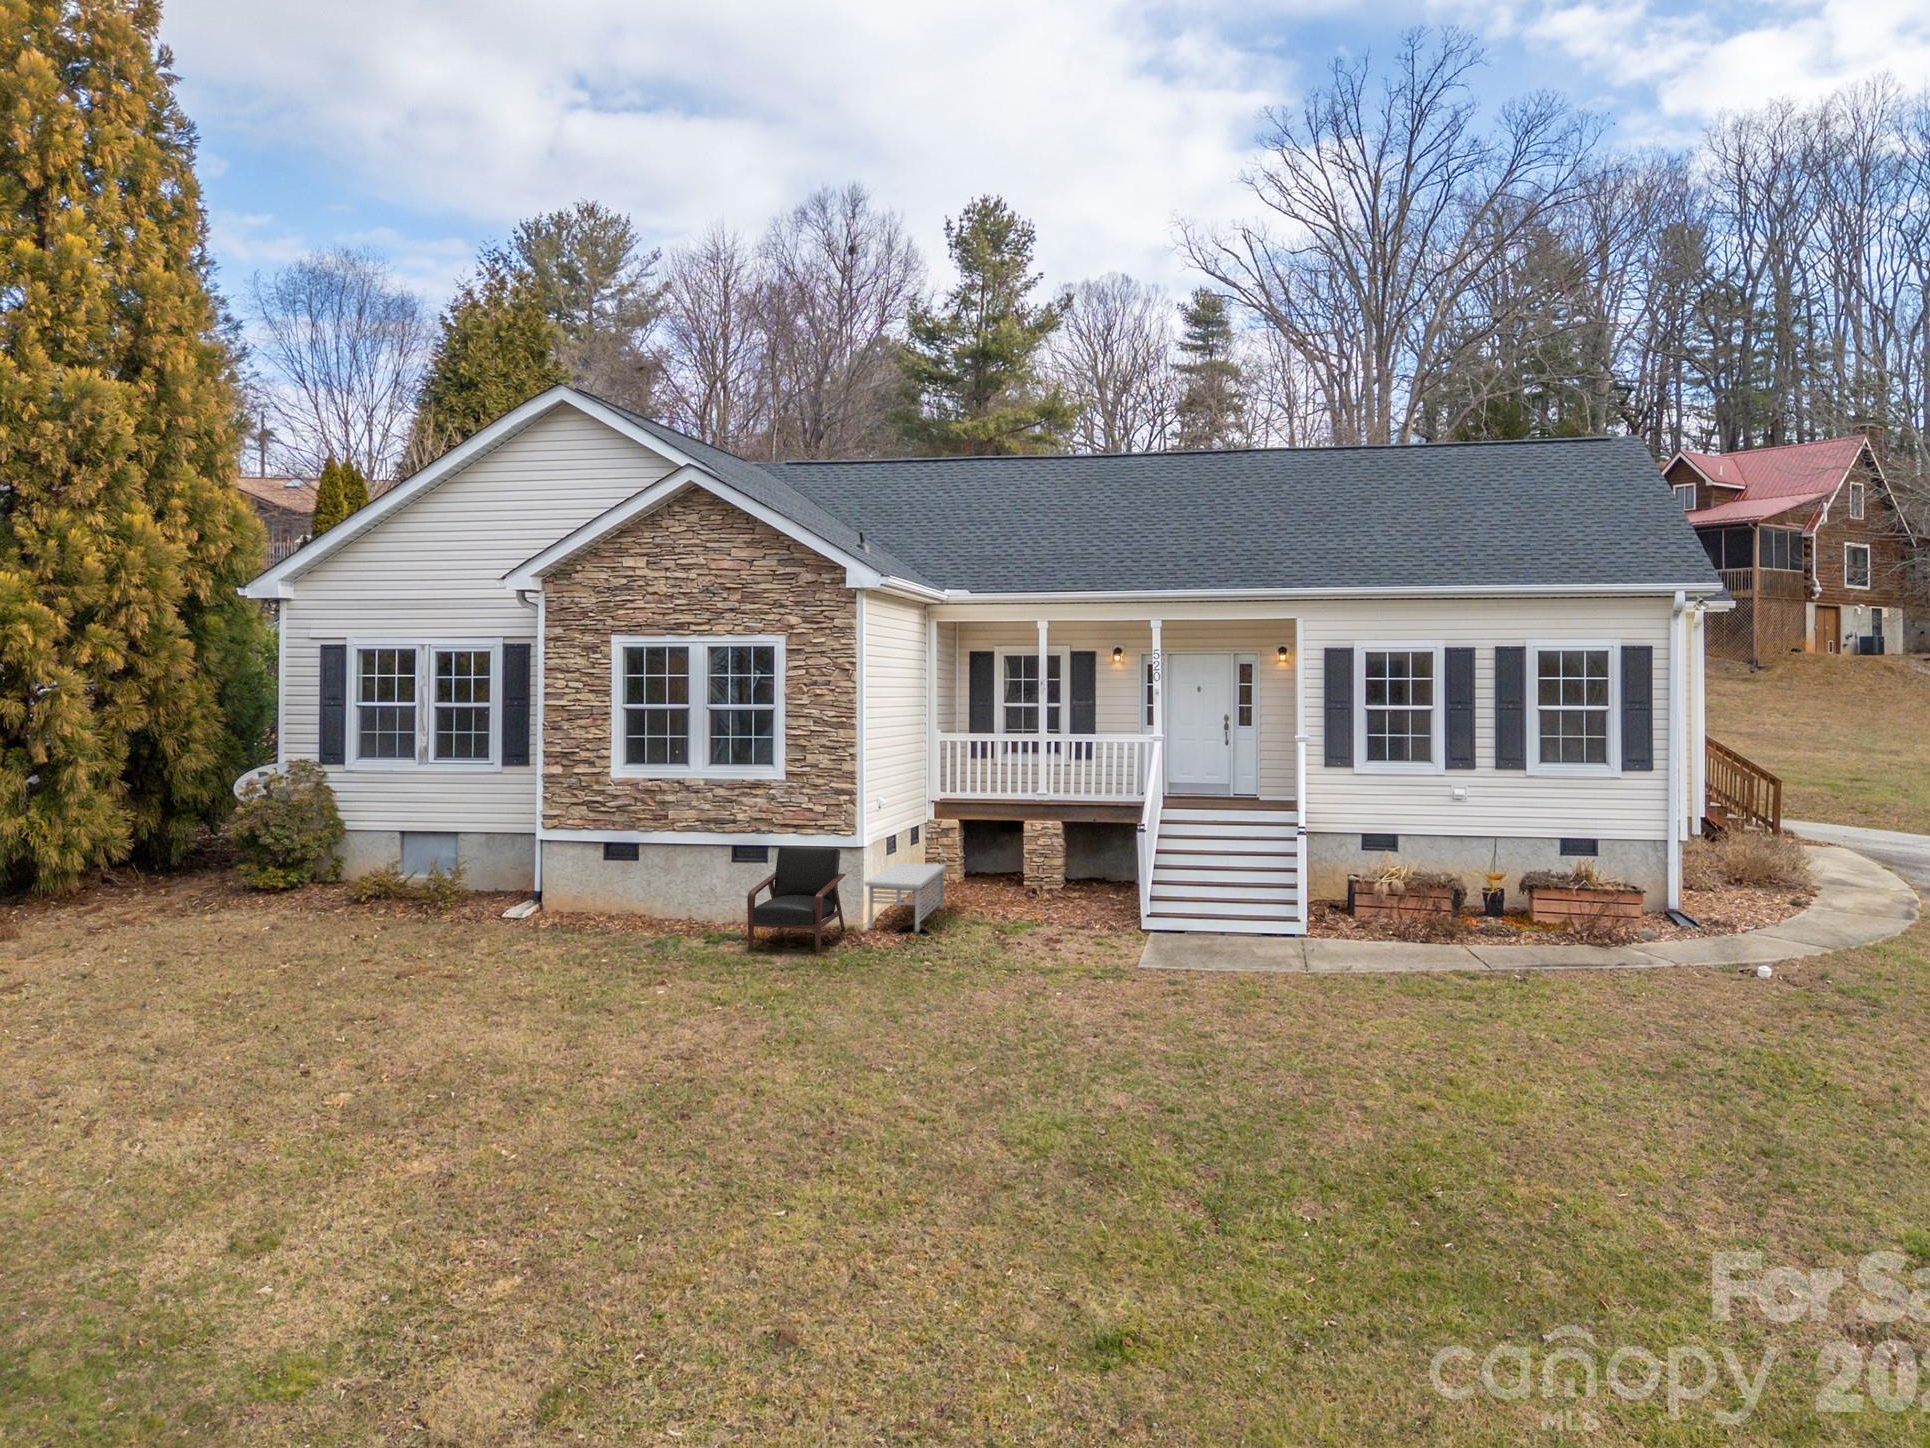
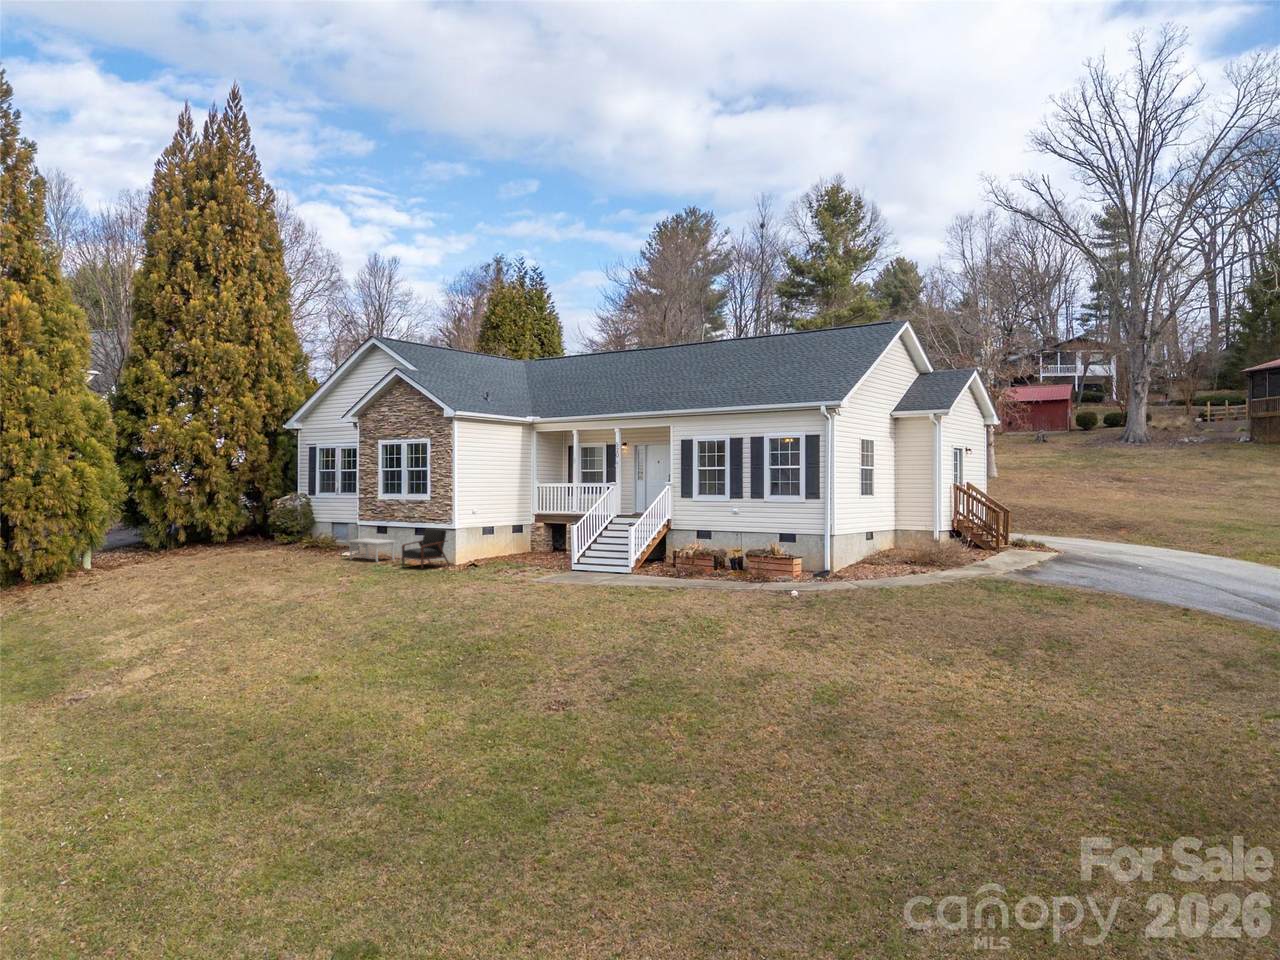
storage bench: present [865,863,946,931] -> present [348,538,395,562]

